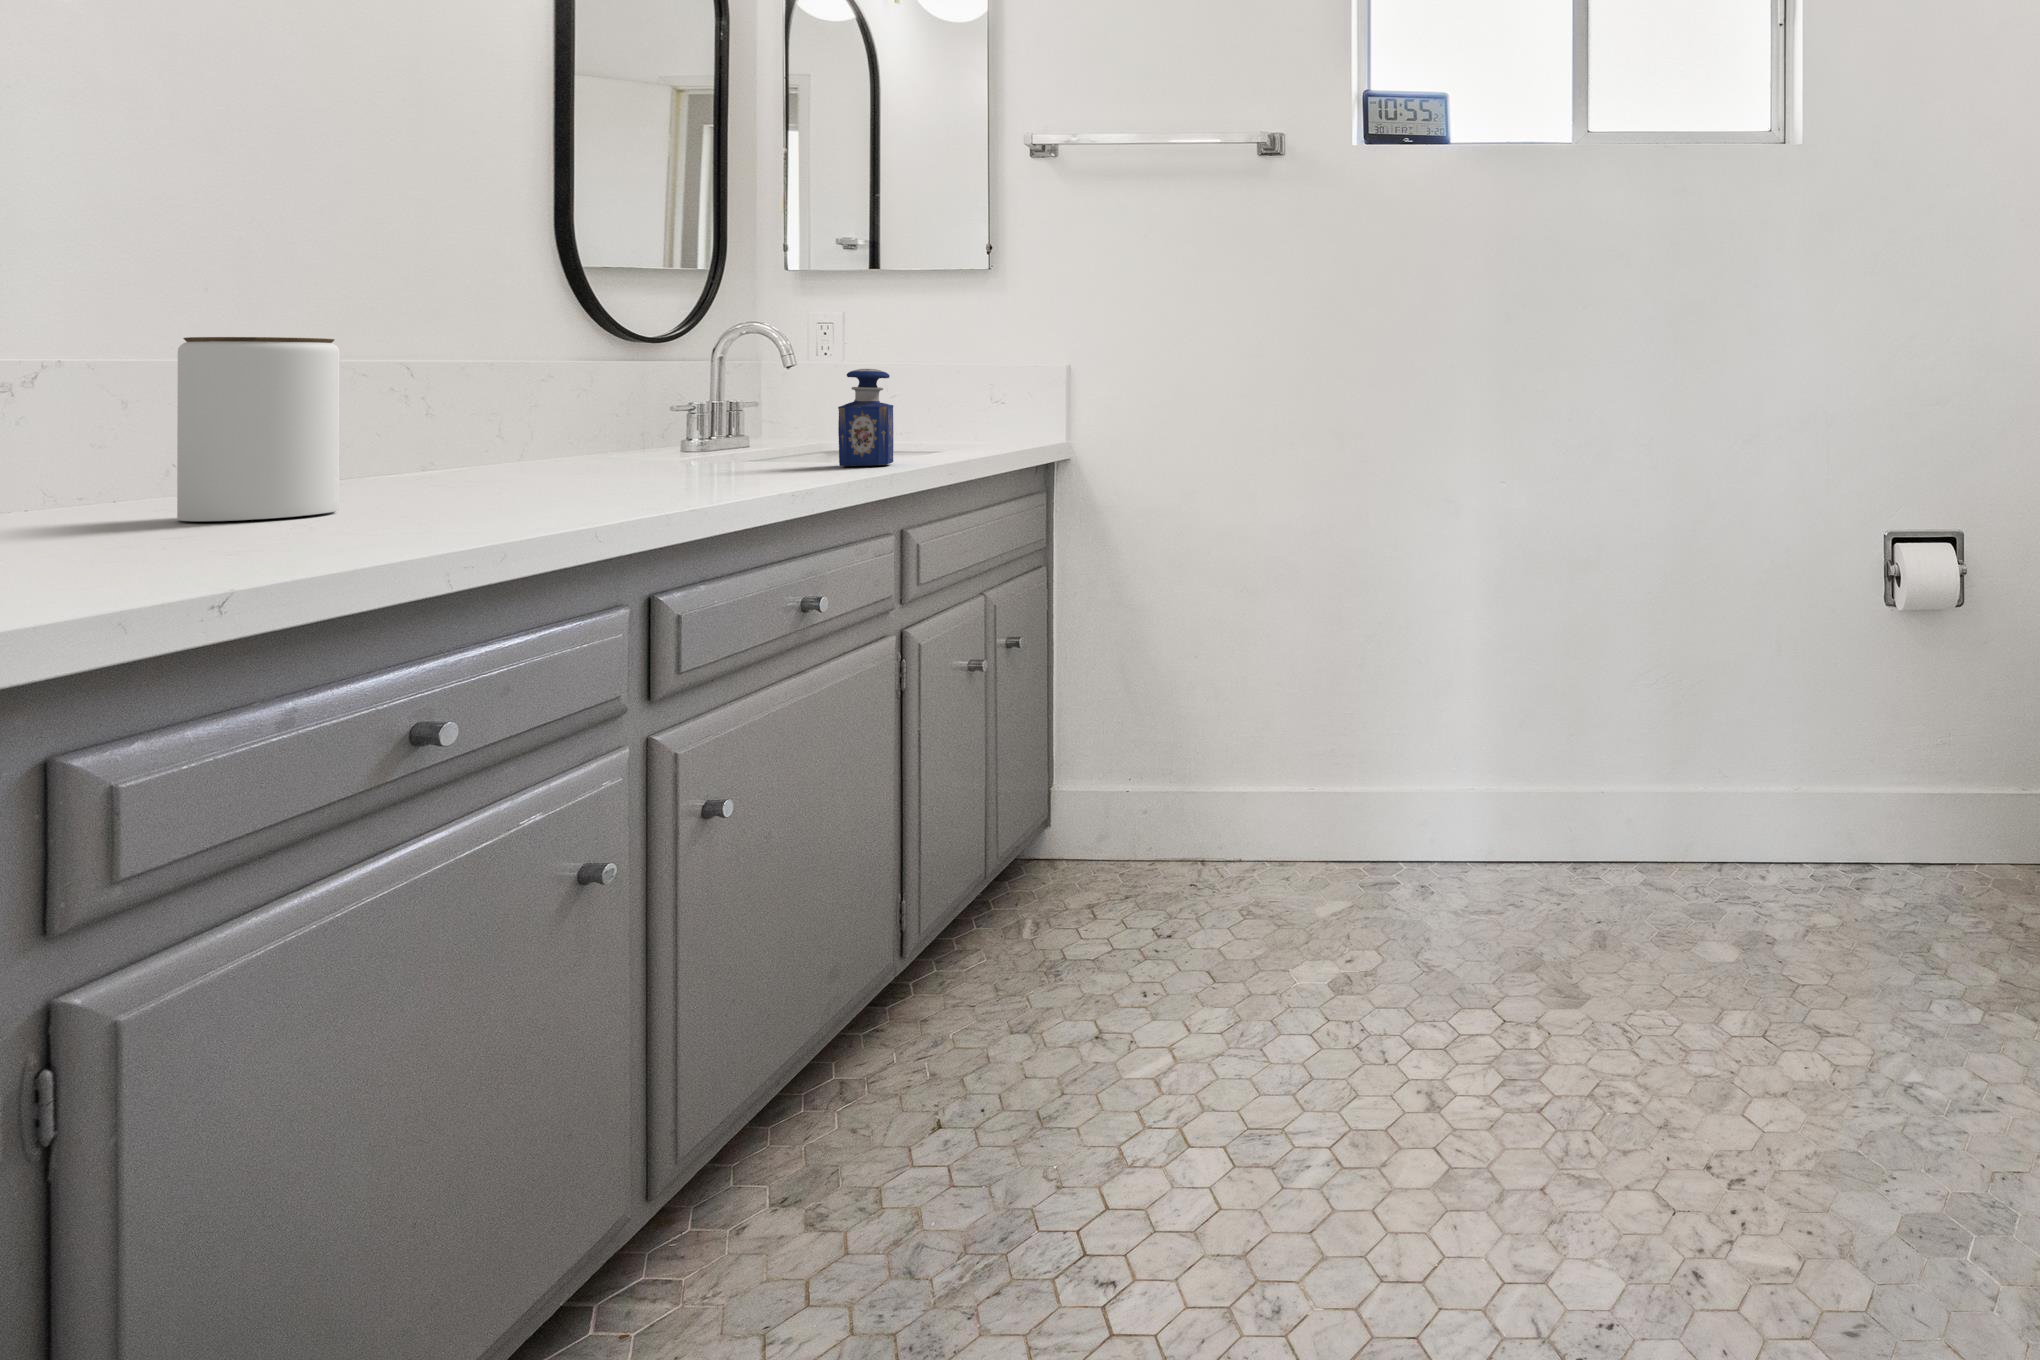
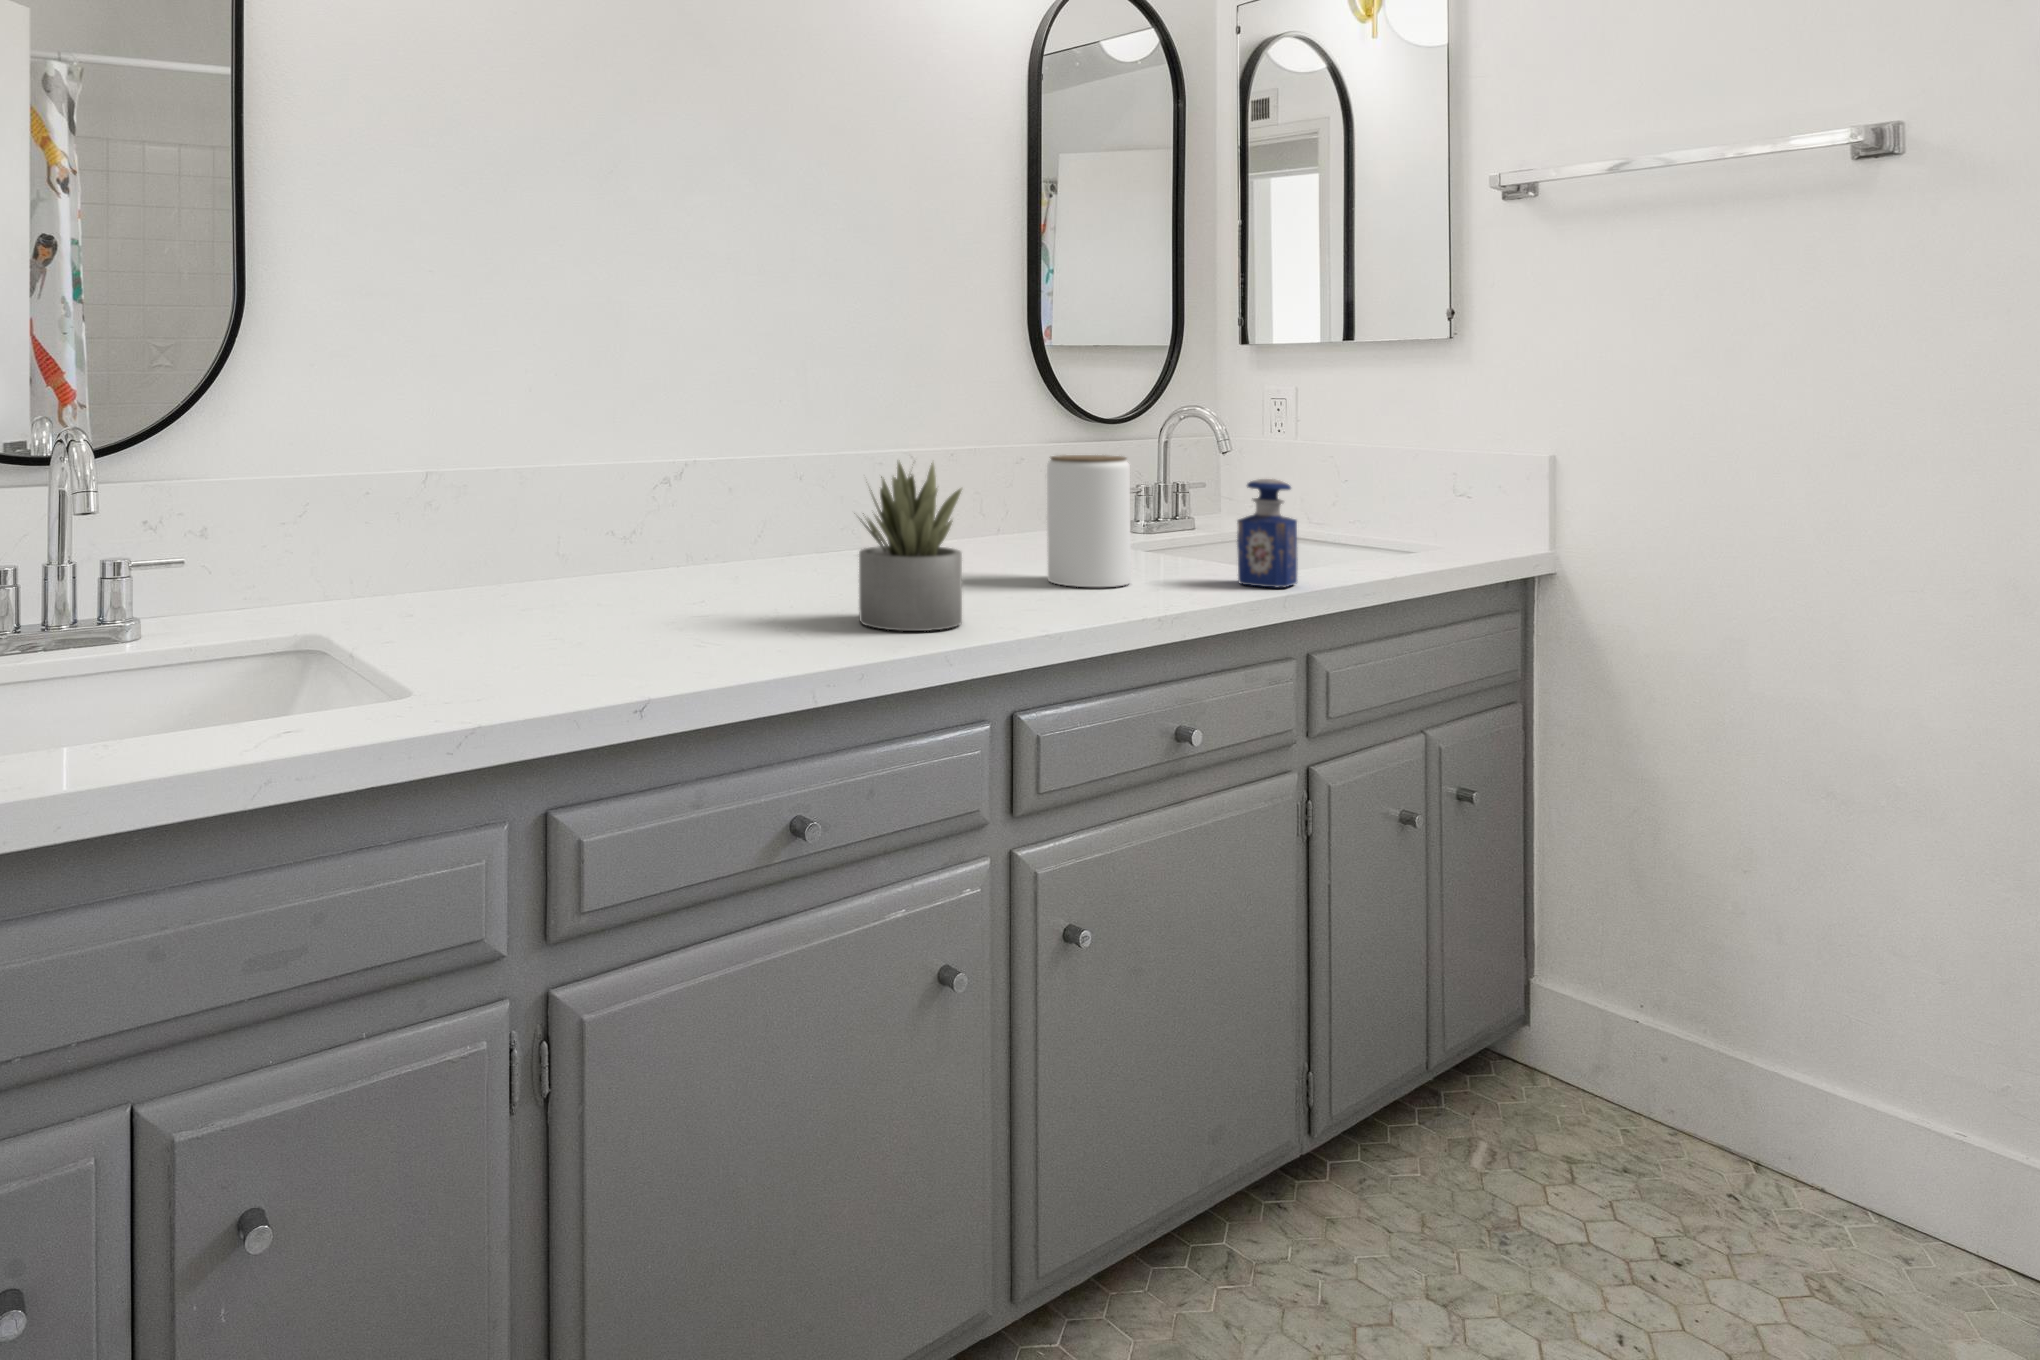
succulent plant: none [429,322,589,514] -> present [859,462,962,631]
jar: present [177,337,340,521] -> present [1047,455,1131,587]

